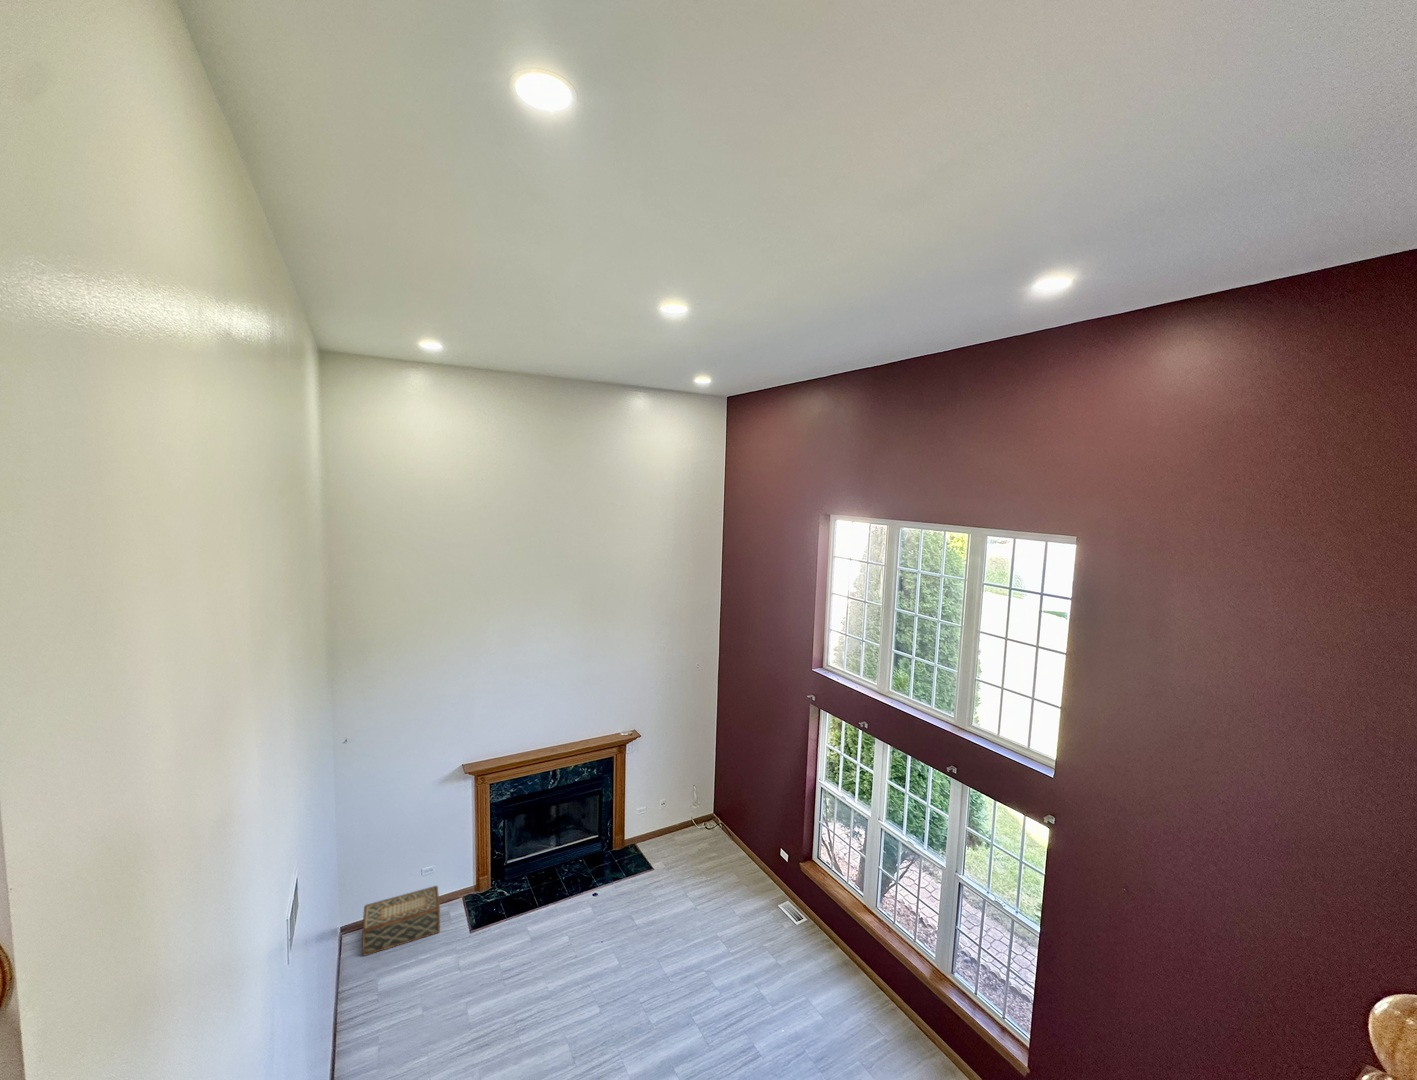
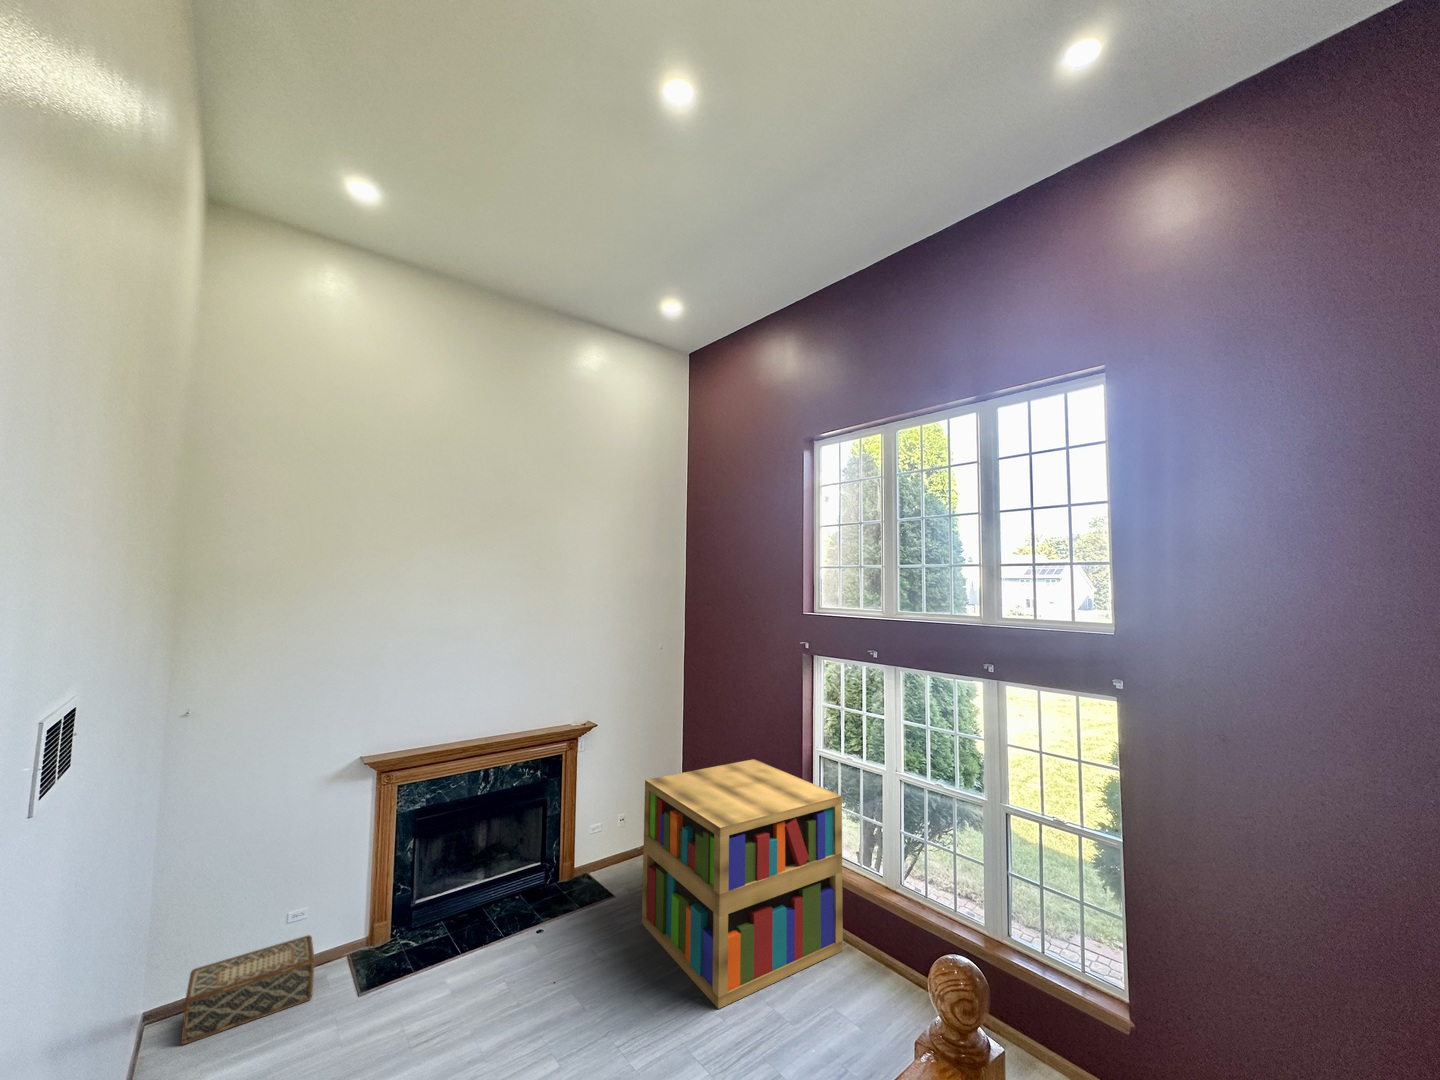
bookshelf: none [671,776,831,985] -> present [642,759,843,1009]

